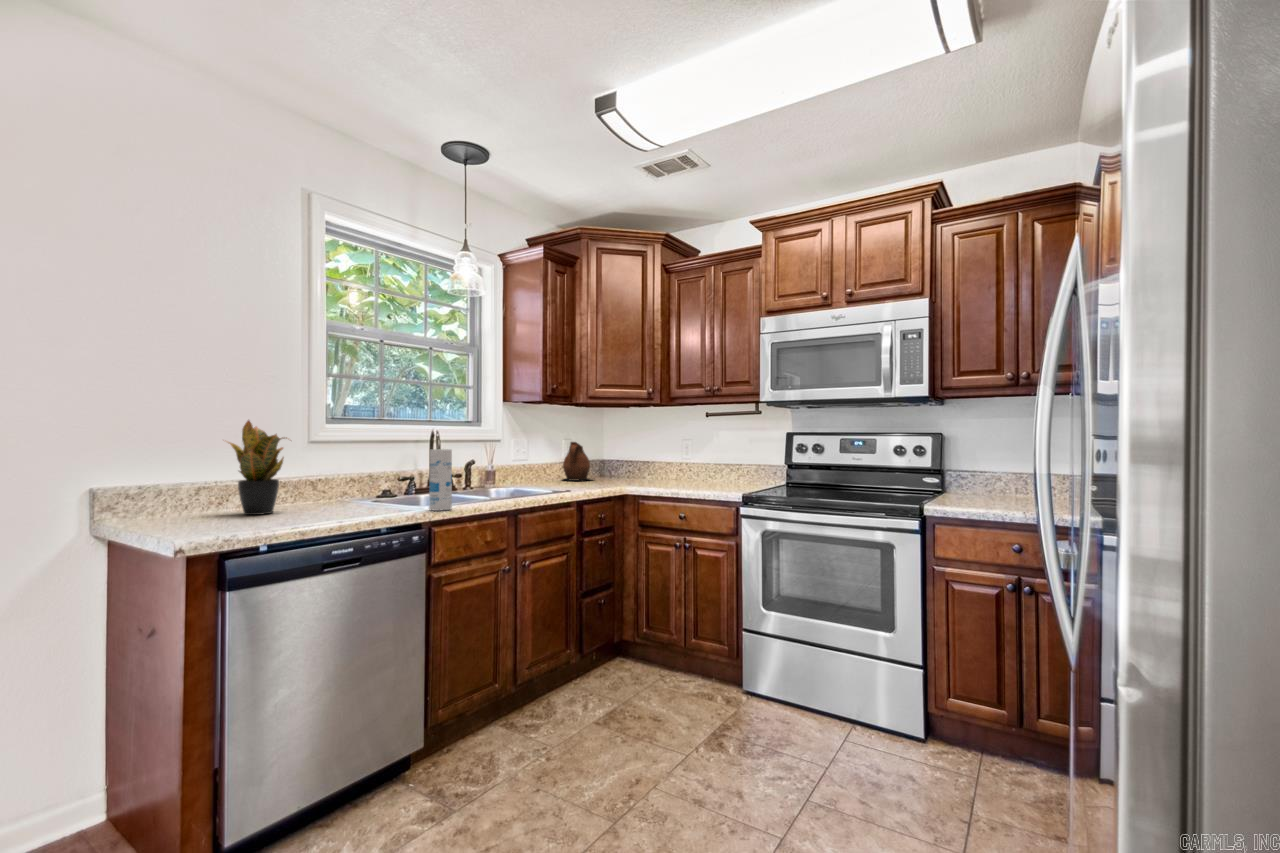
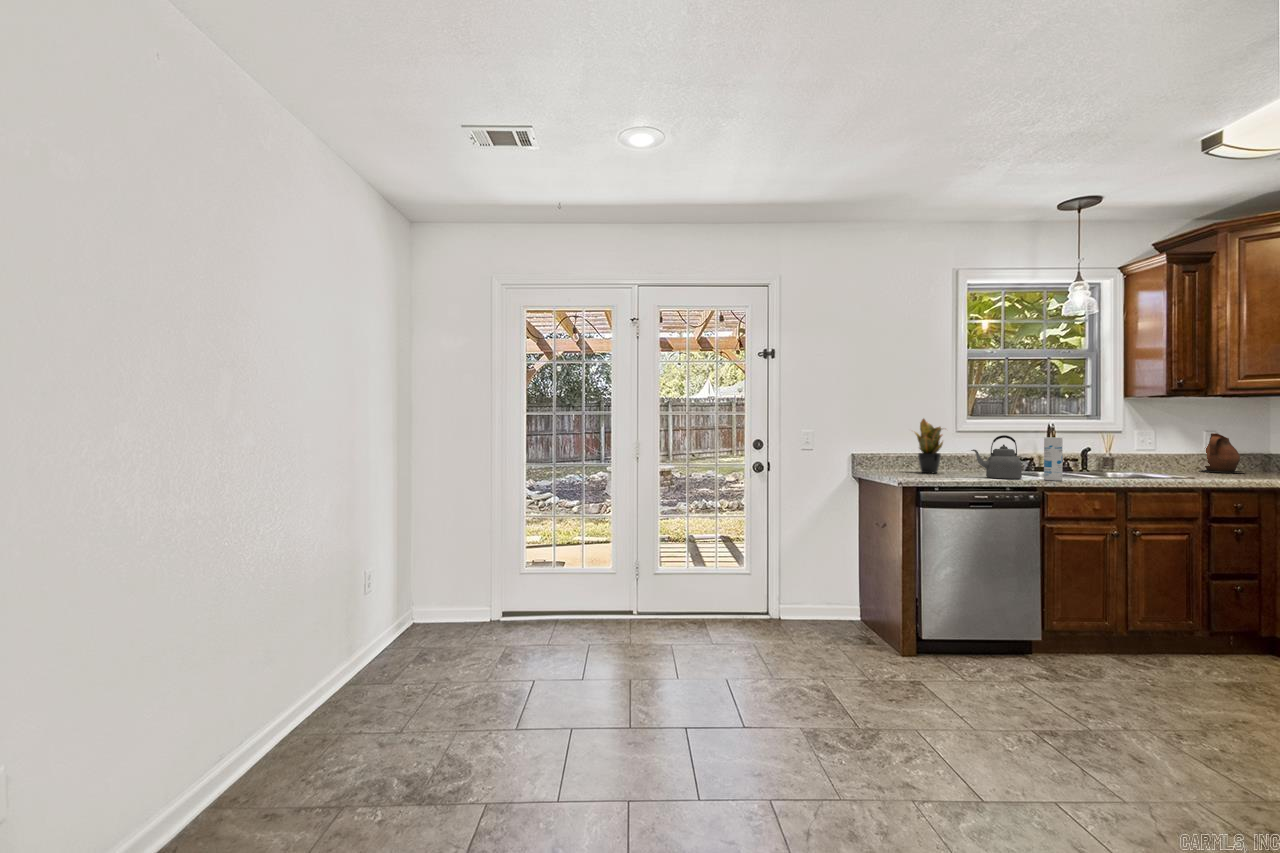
kettle: none [326,447,401,515] -> present [971,435,1022,479]

